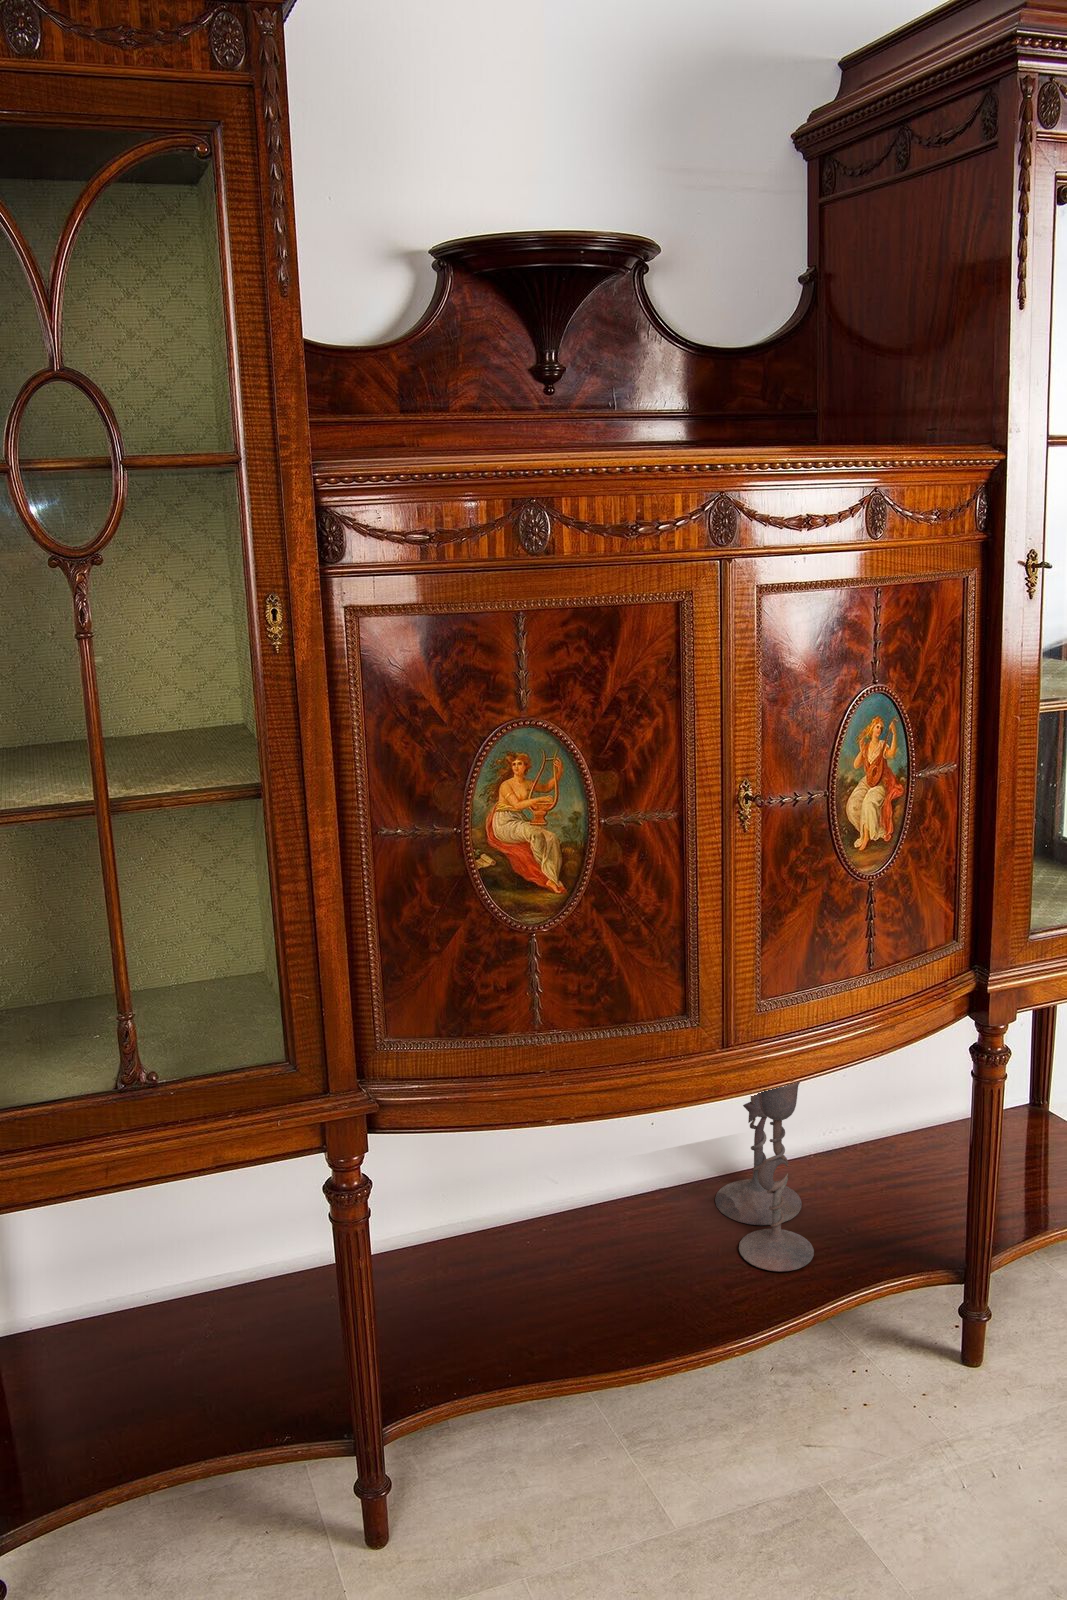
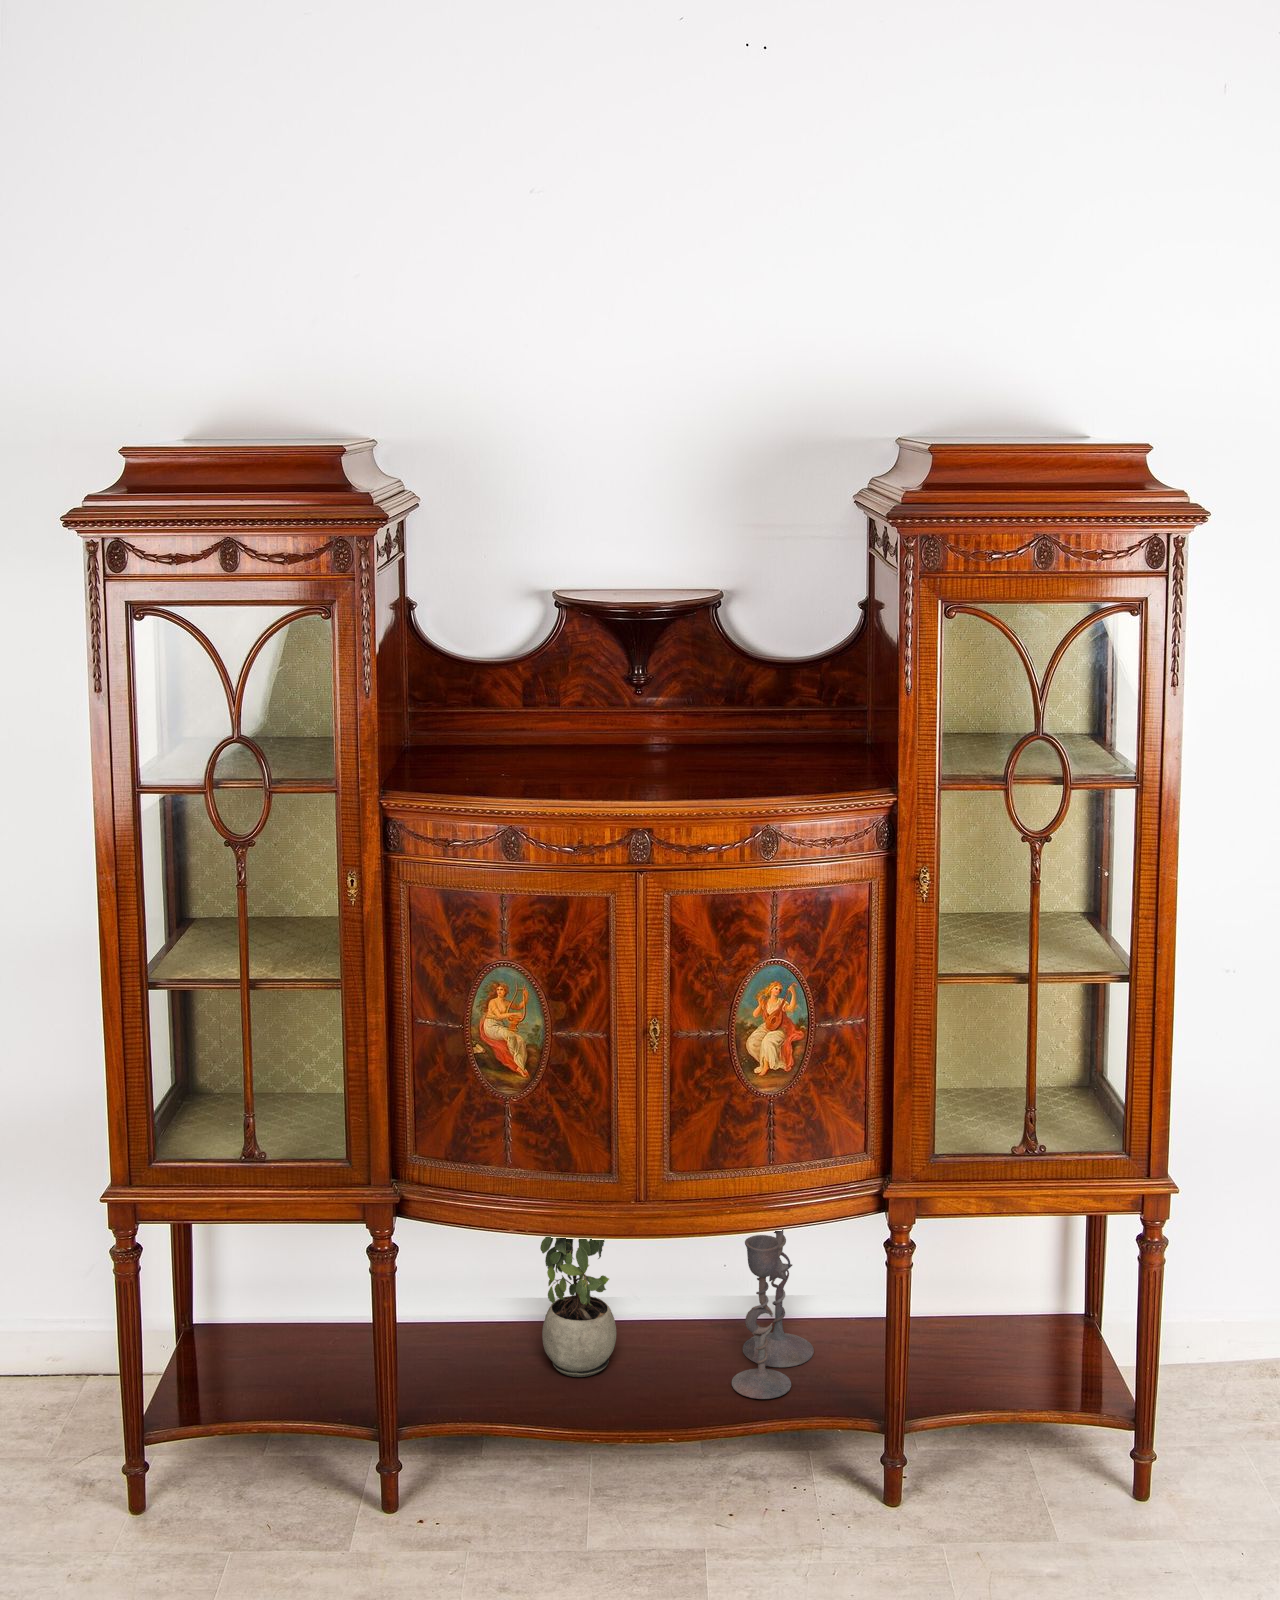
potted plant: none [492,1059,613,1291] -> present [540,1235,616,1377]

